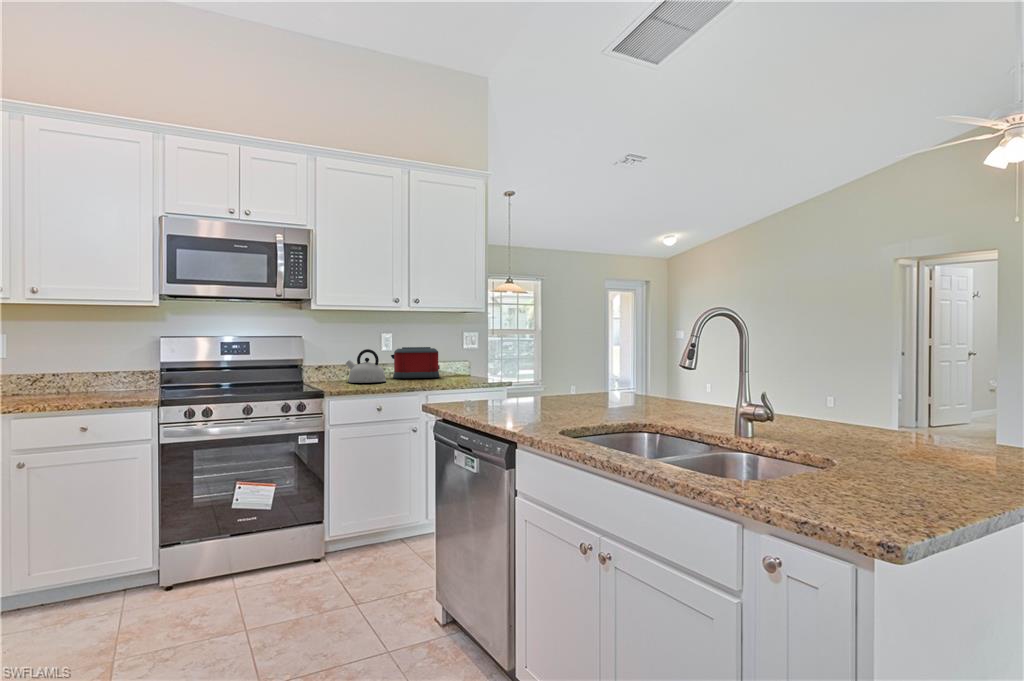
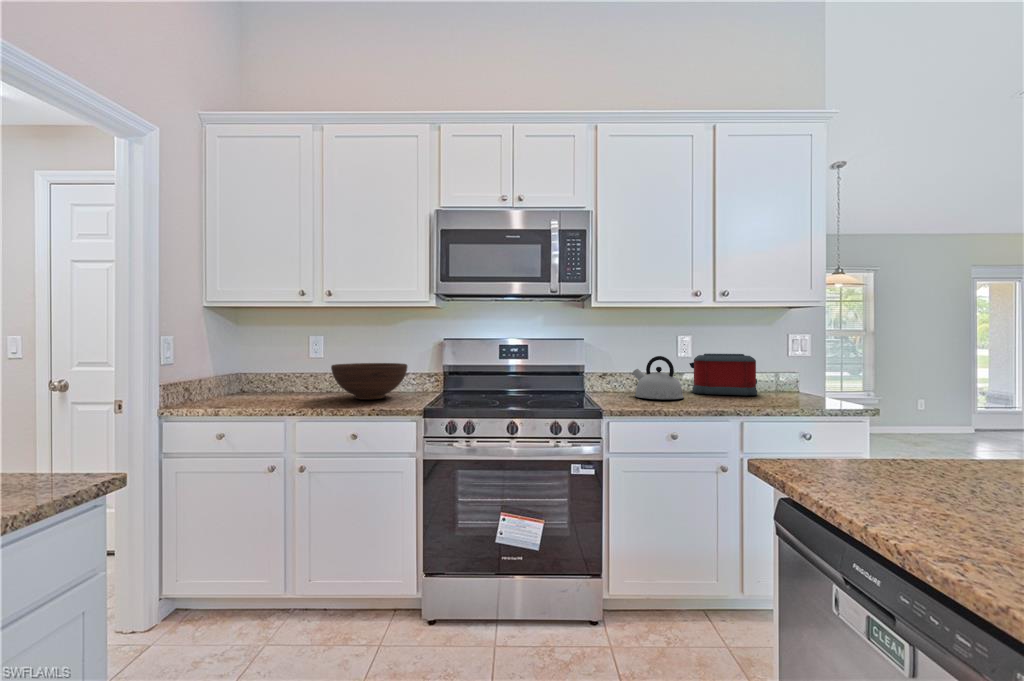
fruit bowl: none [36,361,127,397] -> present [331,363,407,400]

